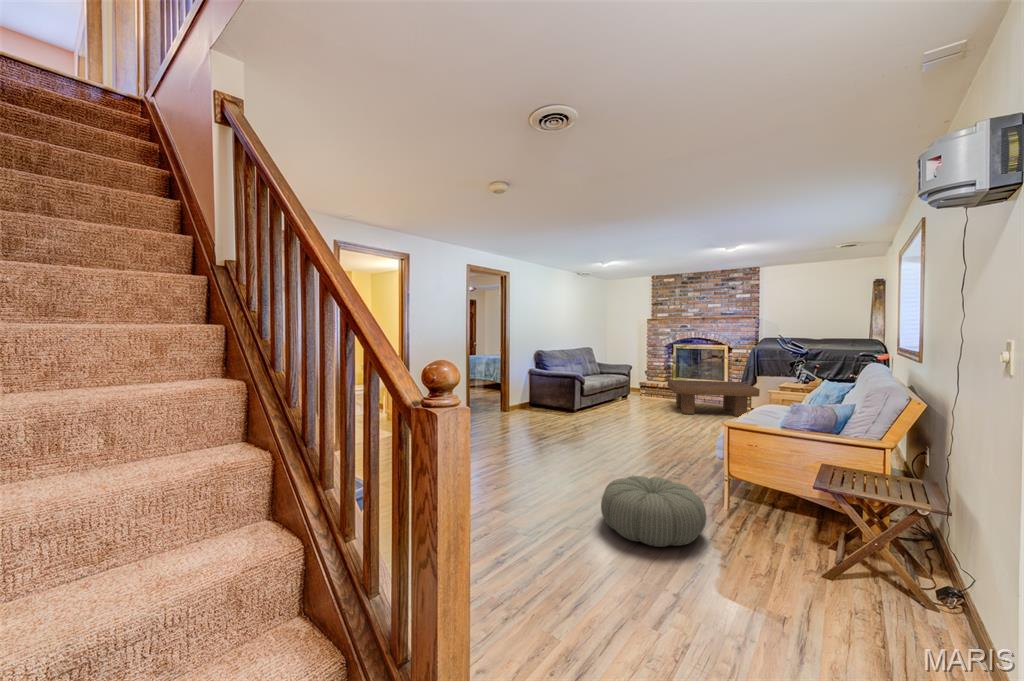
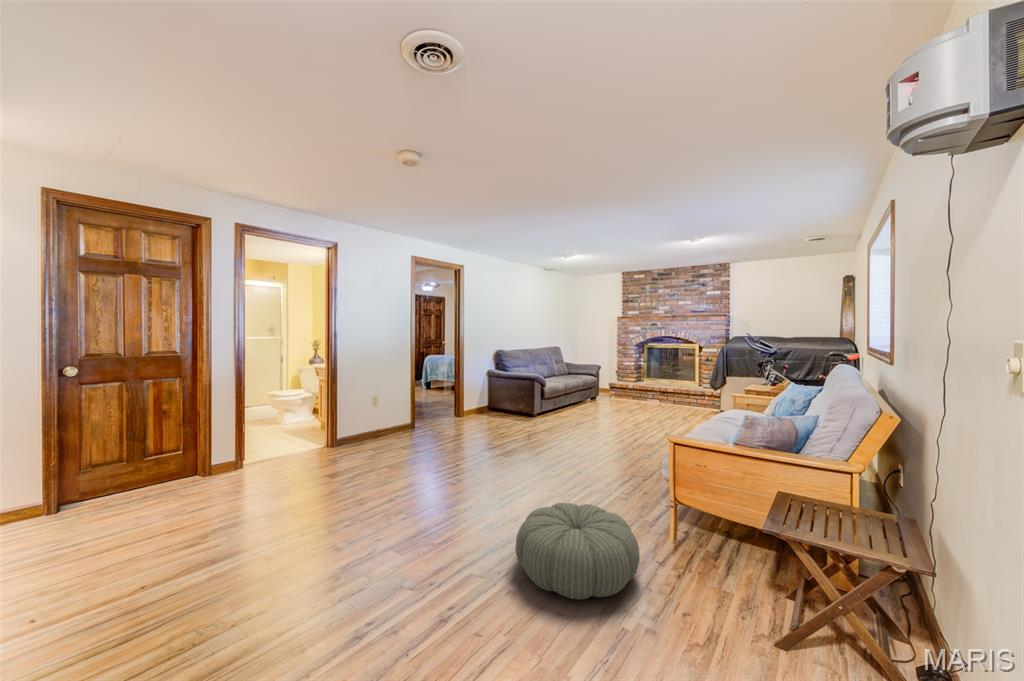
coffee table: present [668,380,760,417] -> none [634,381,727,420]

